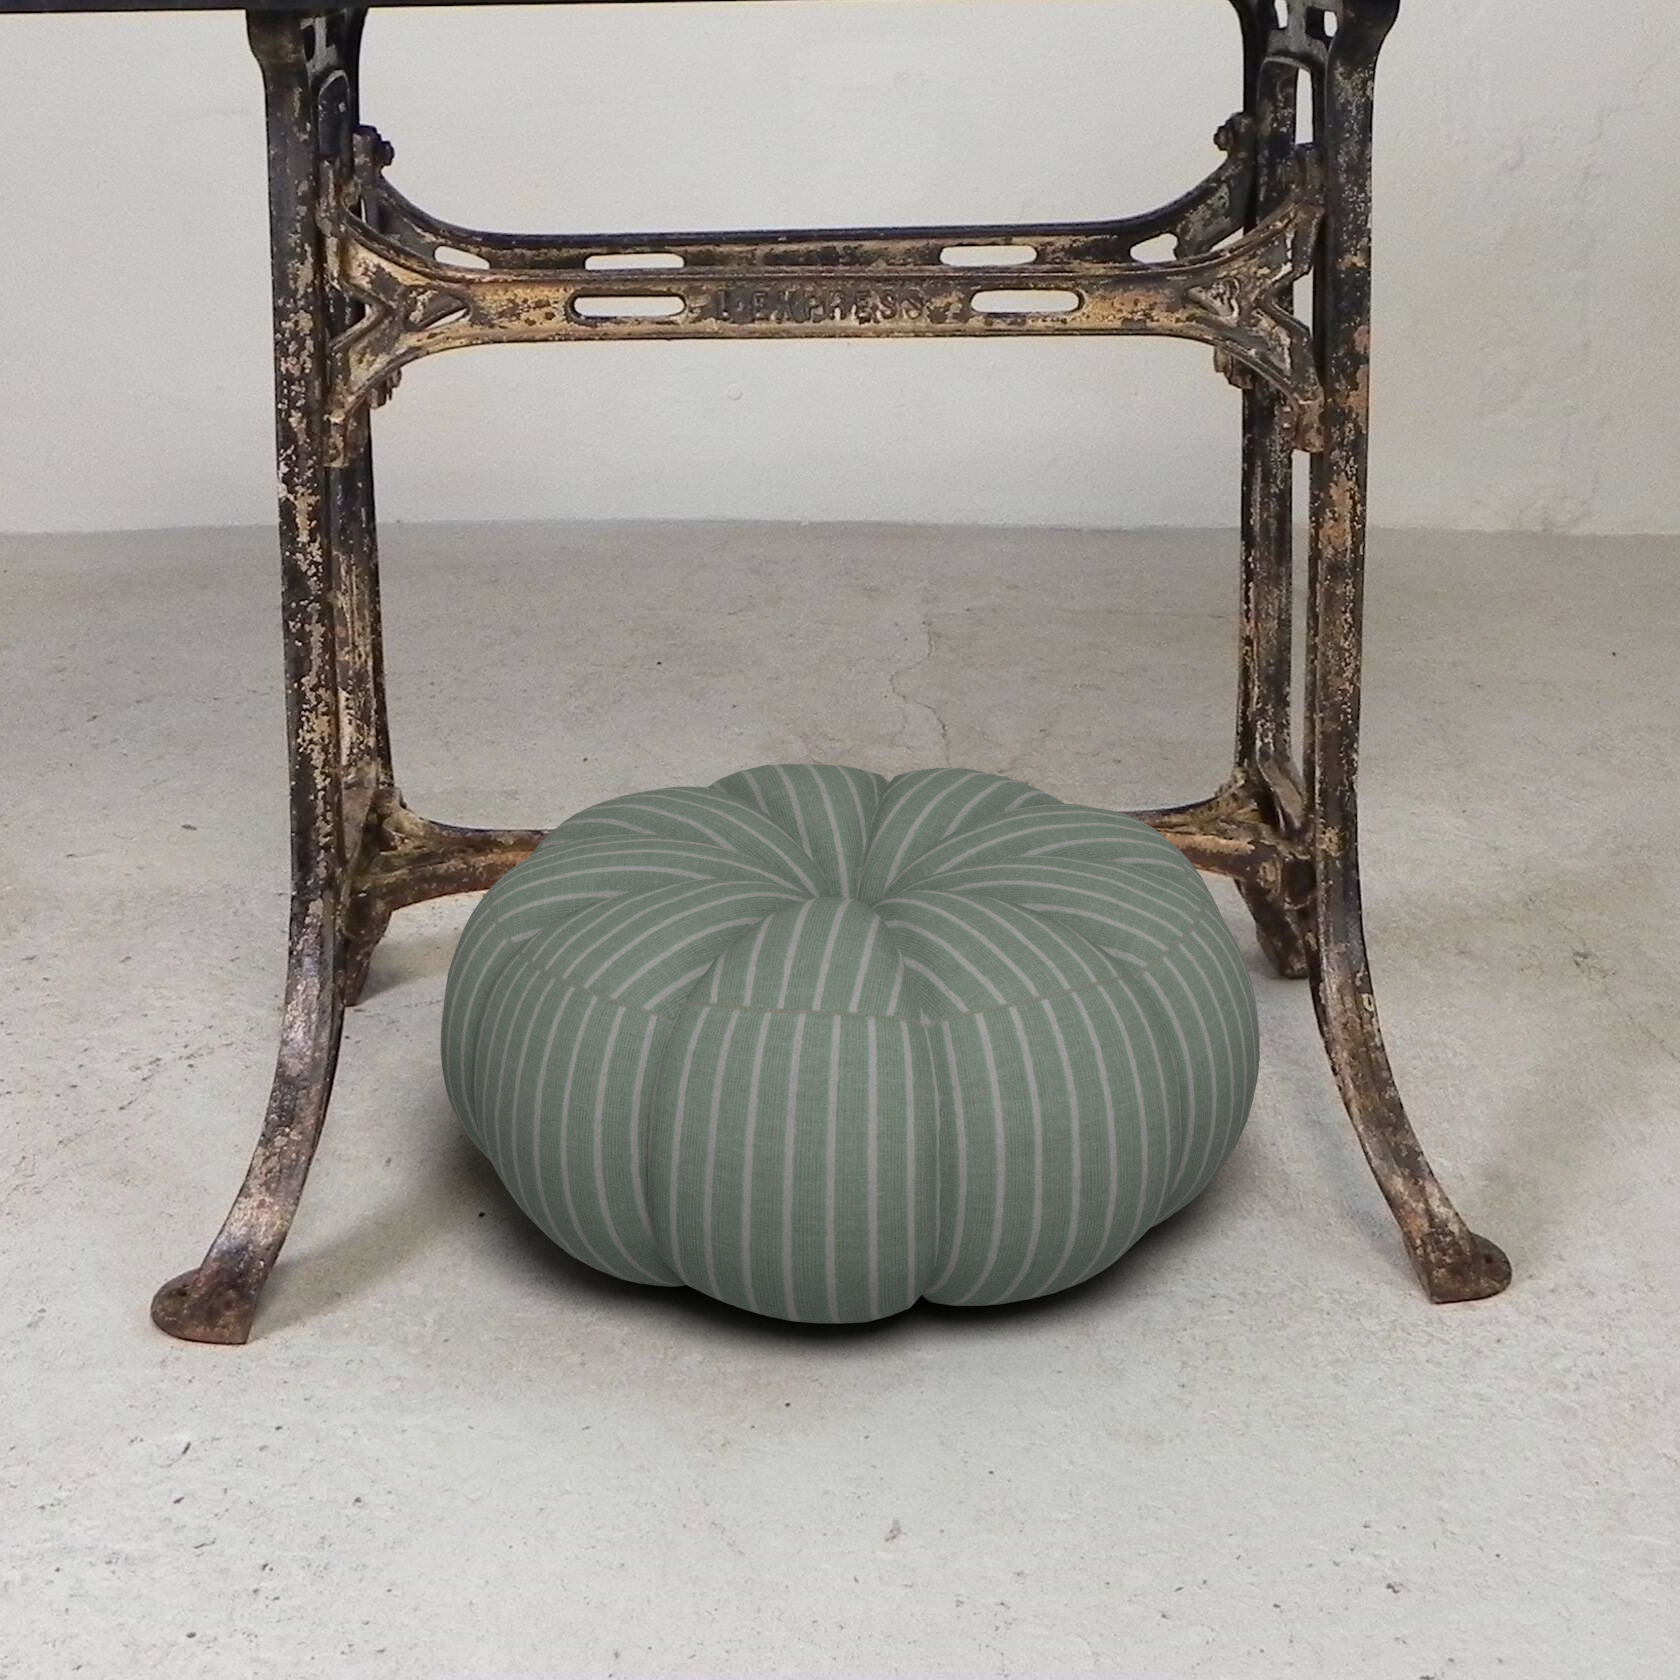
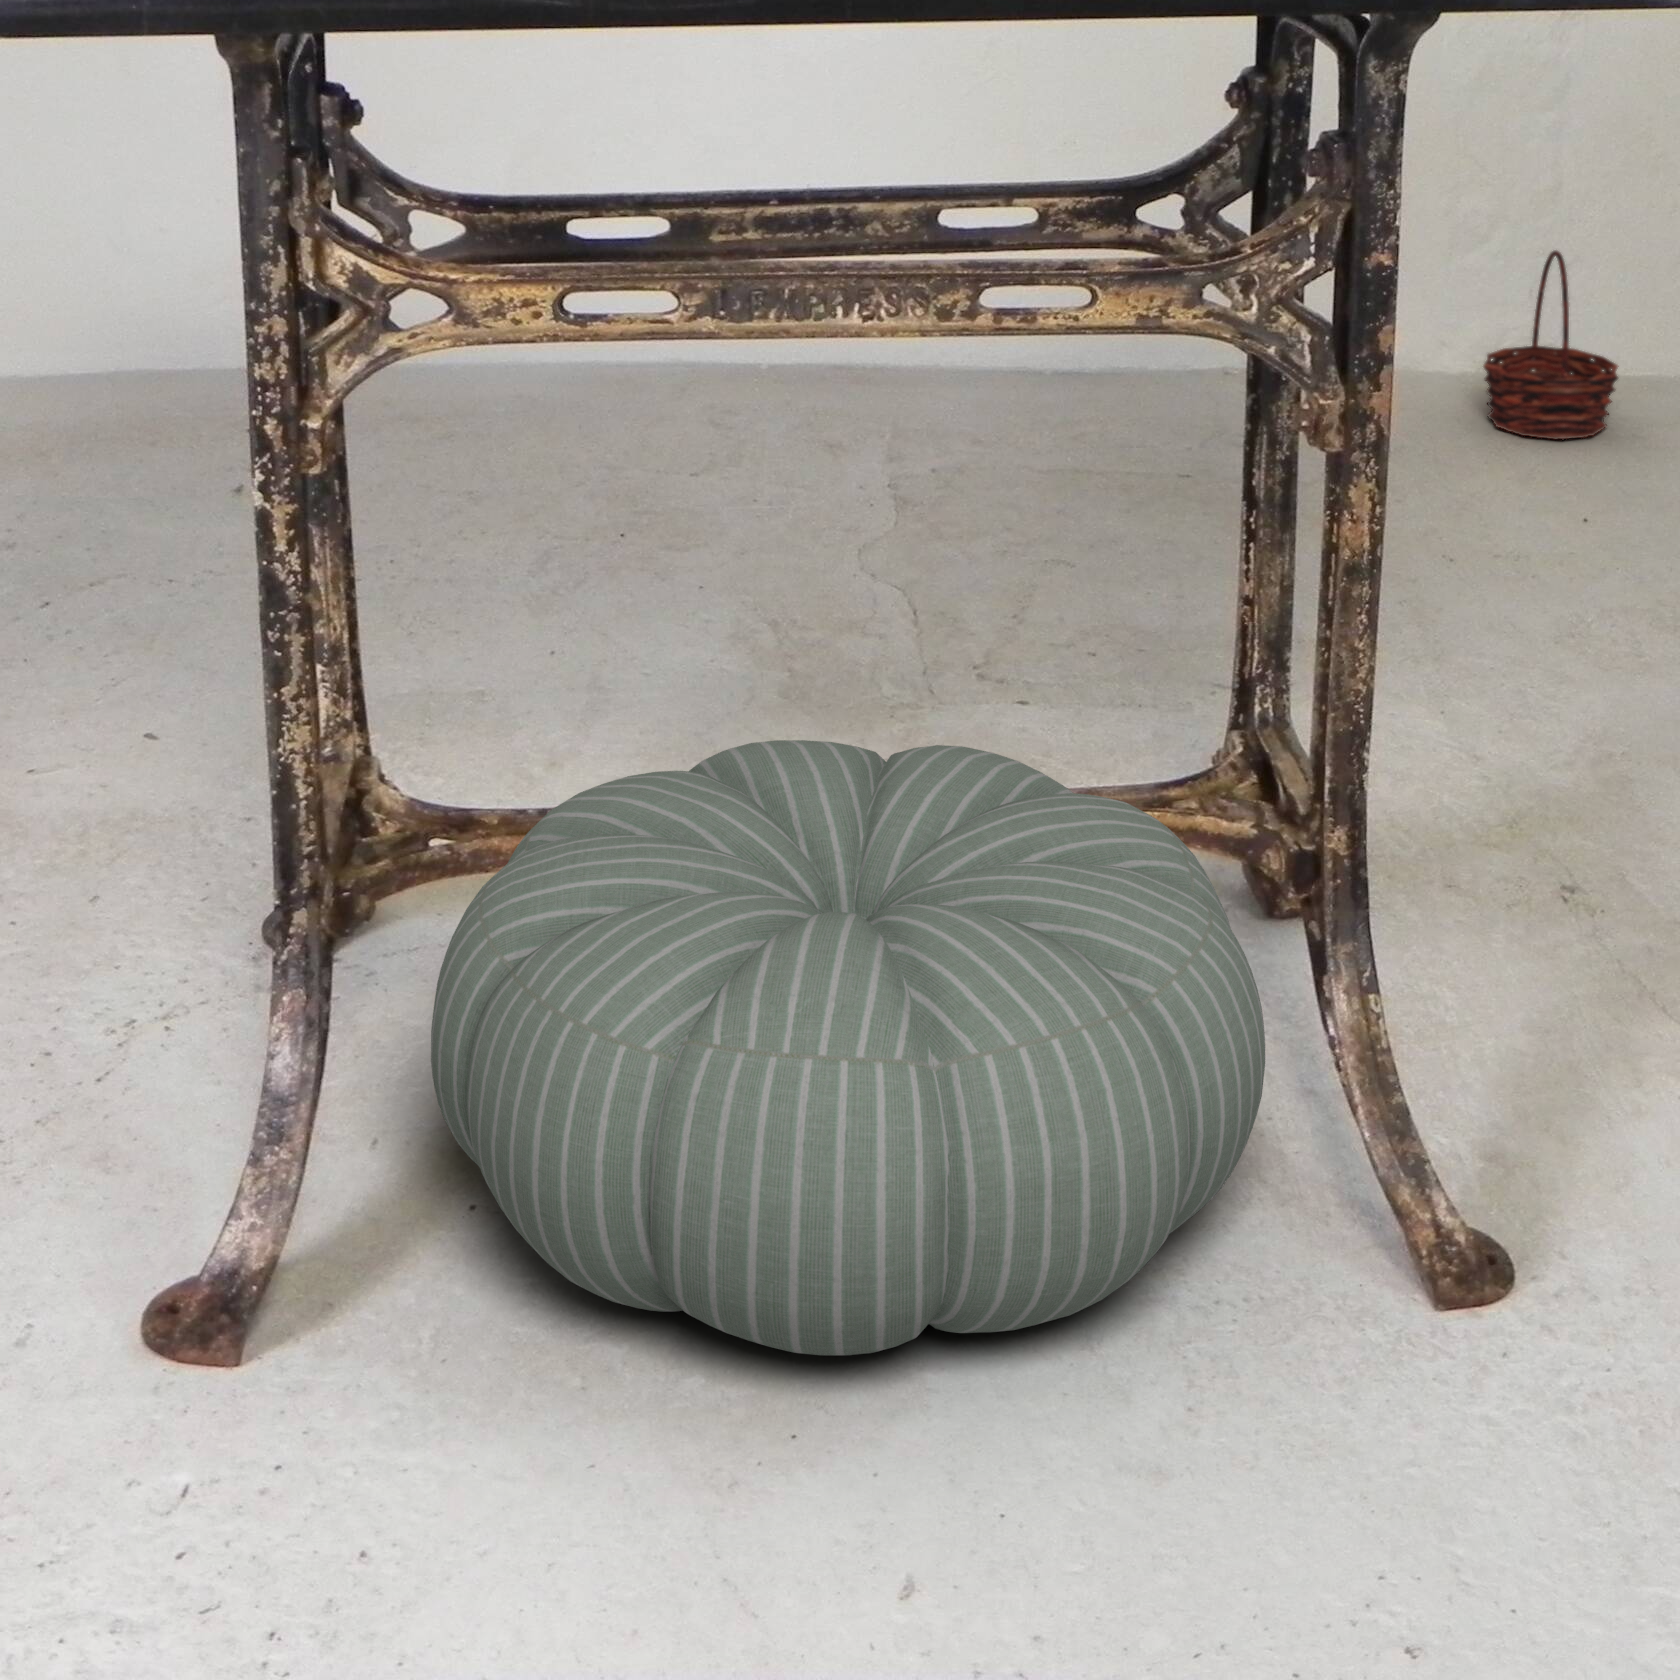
basket: none [1500,386,1633,571] -> present [1483,251,1619,439]

